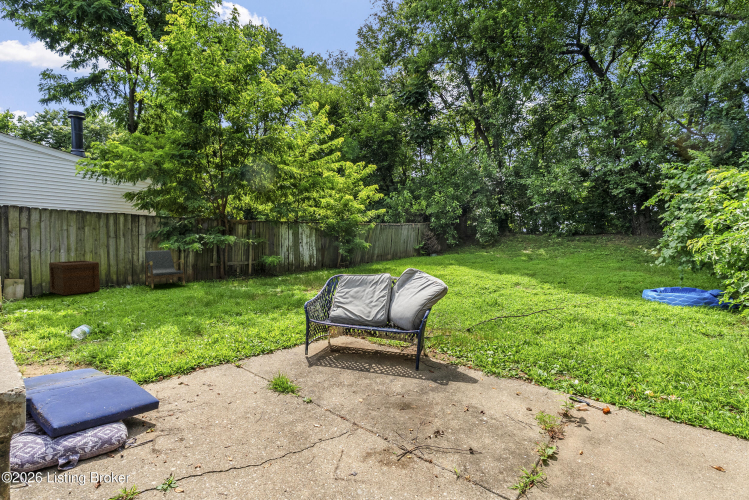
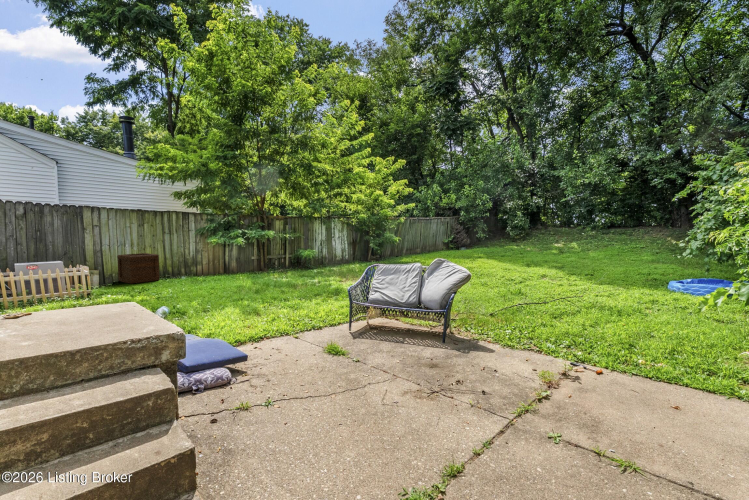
lounge chair: present [145,250,185,288] -> none [195,244,230,278]

